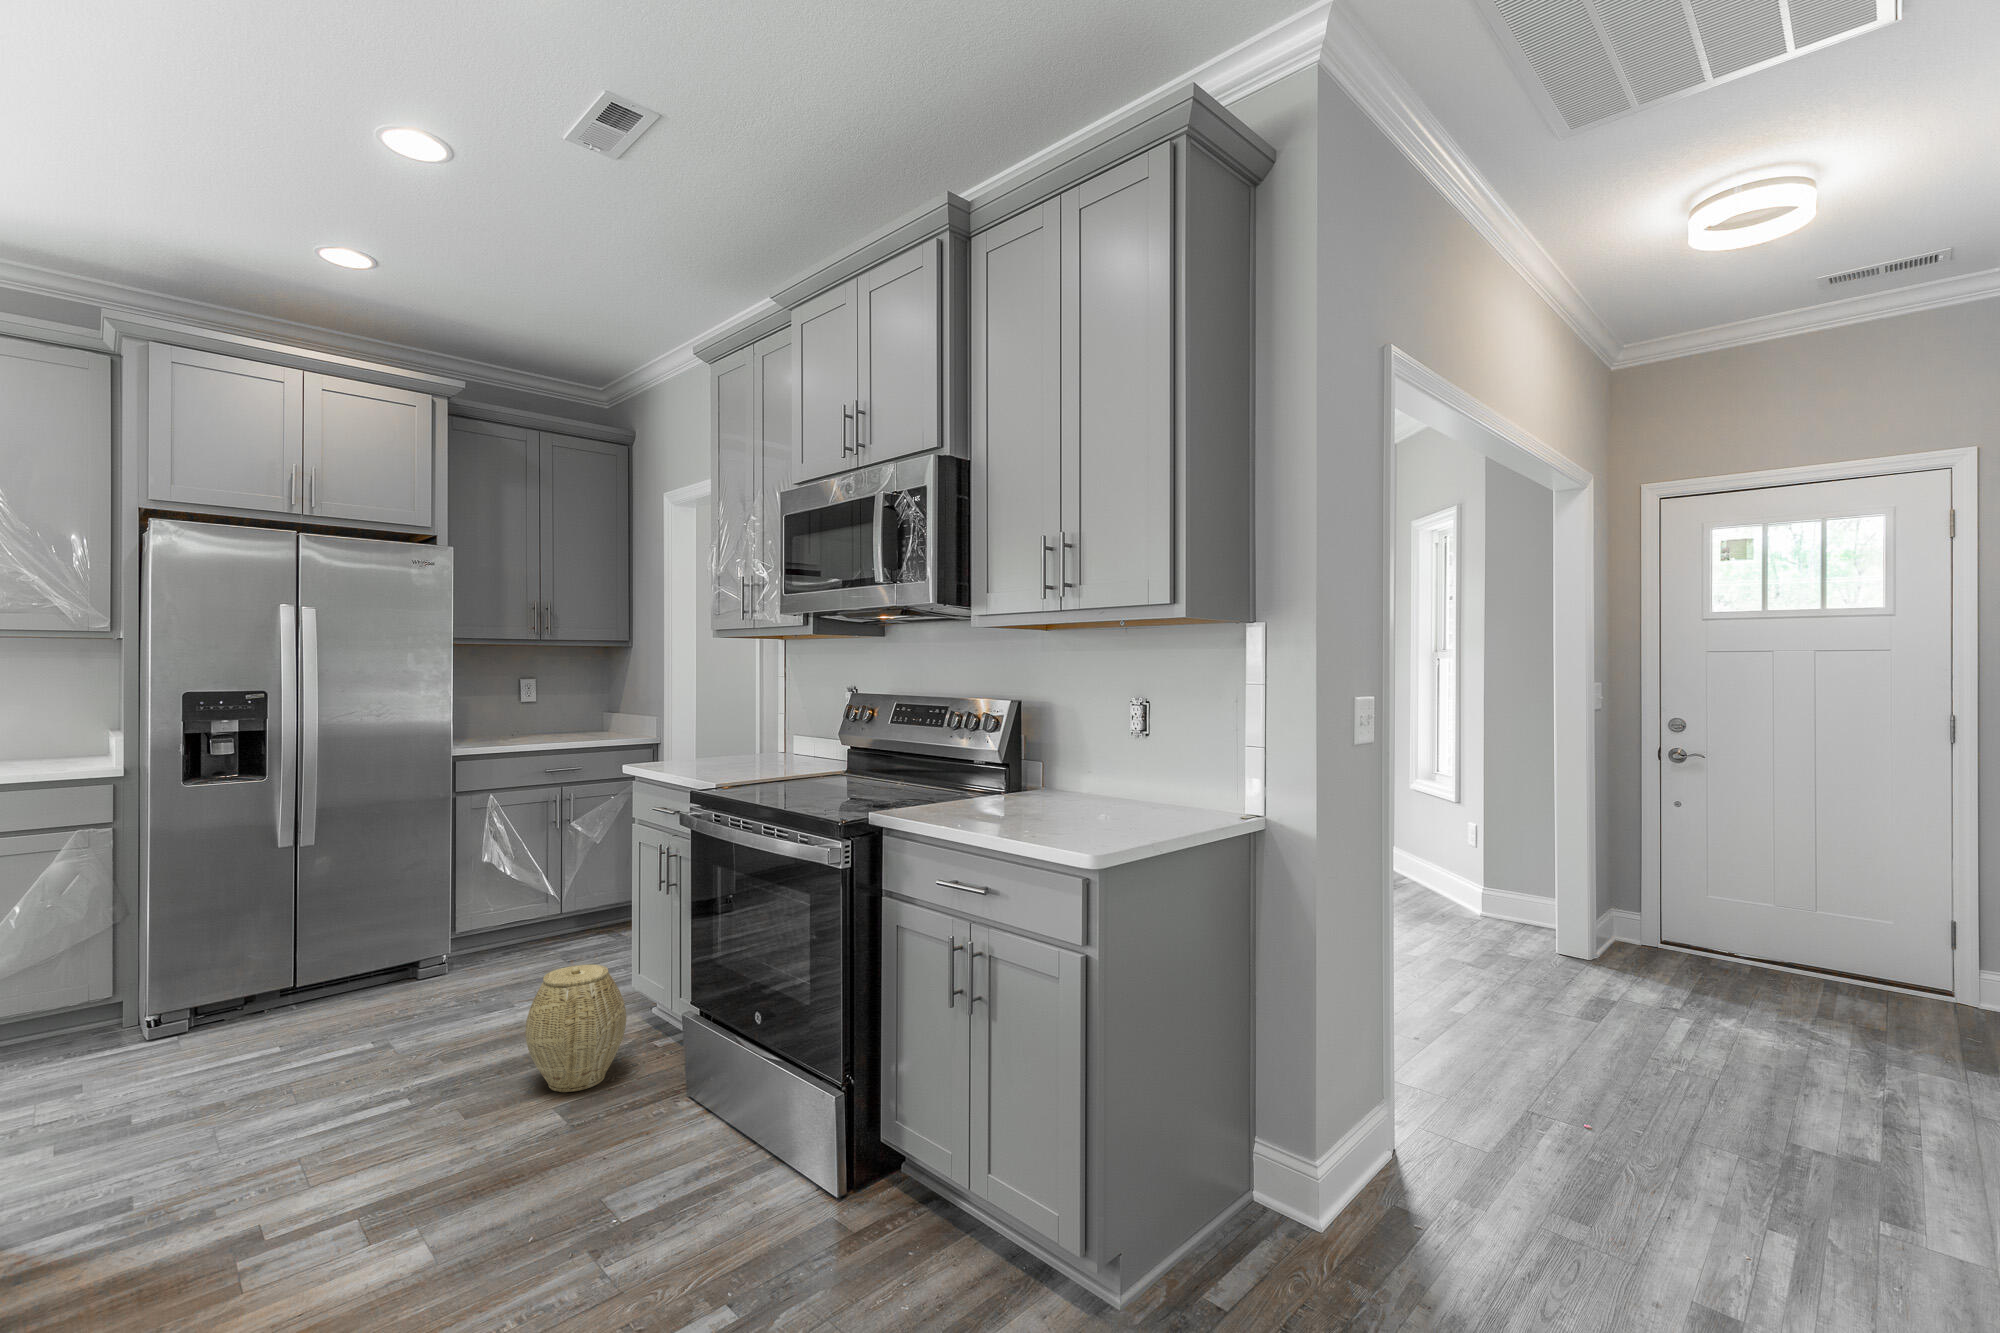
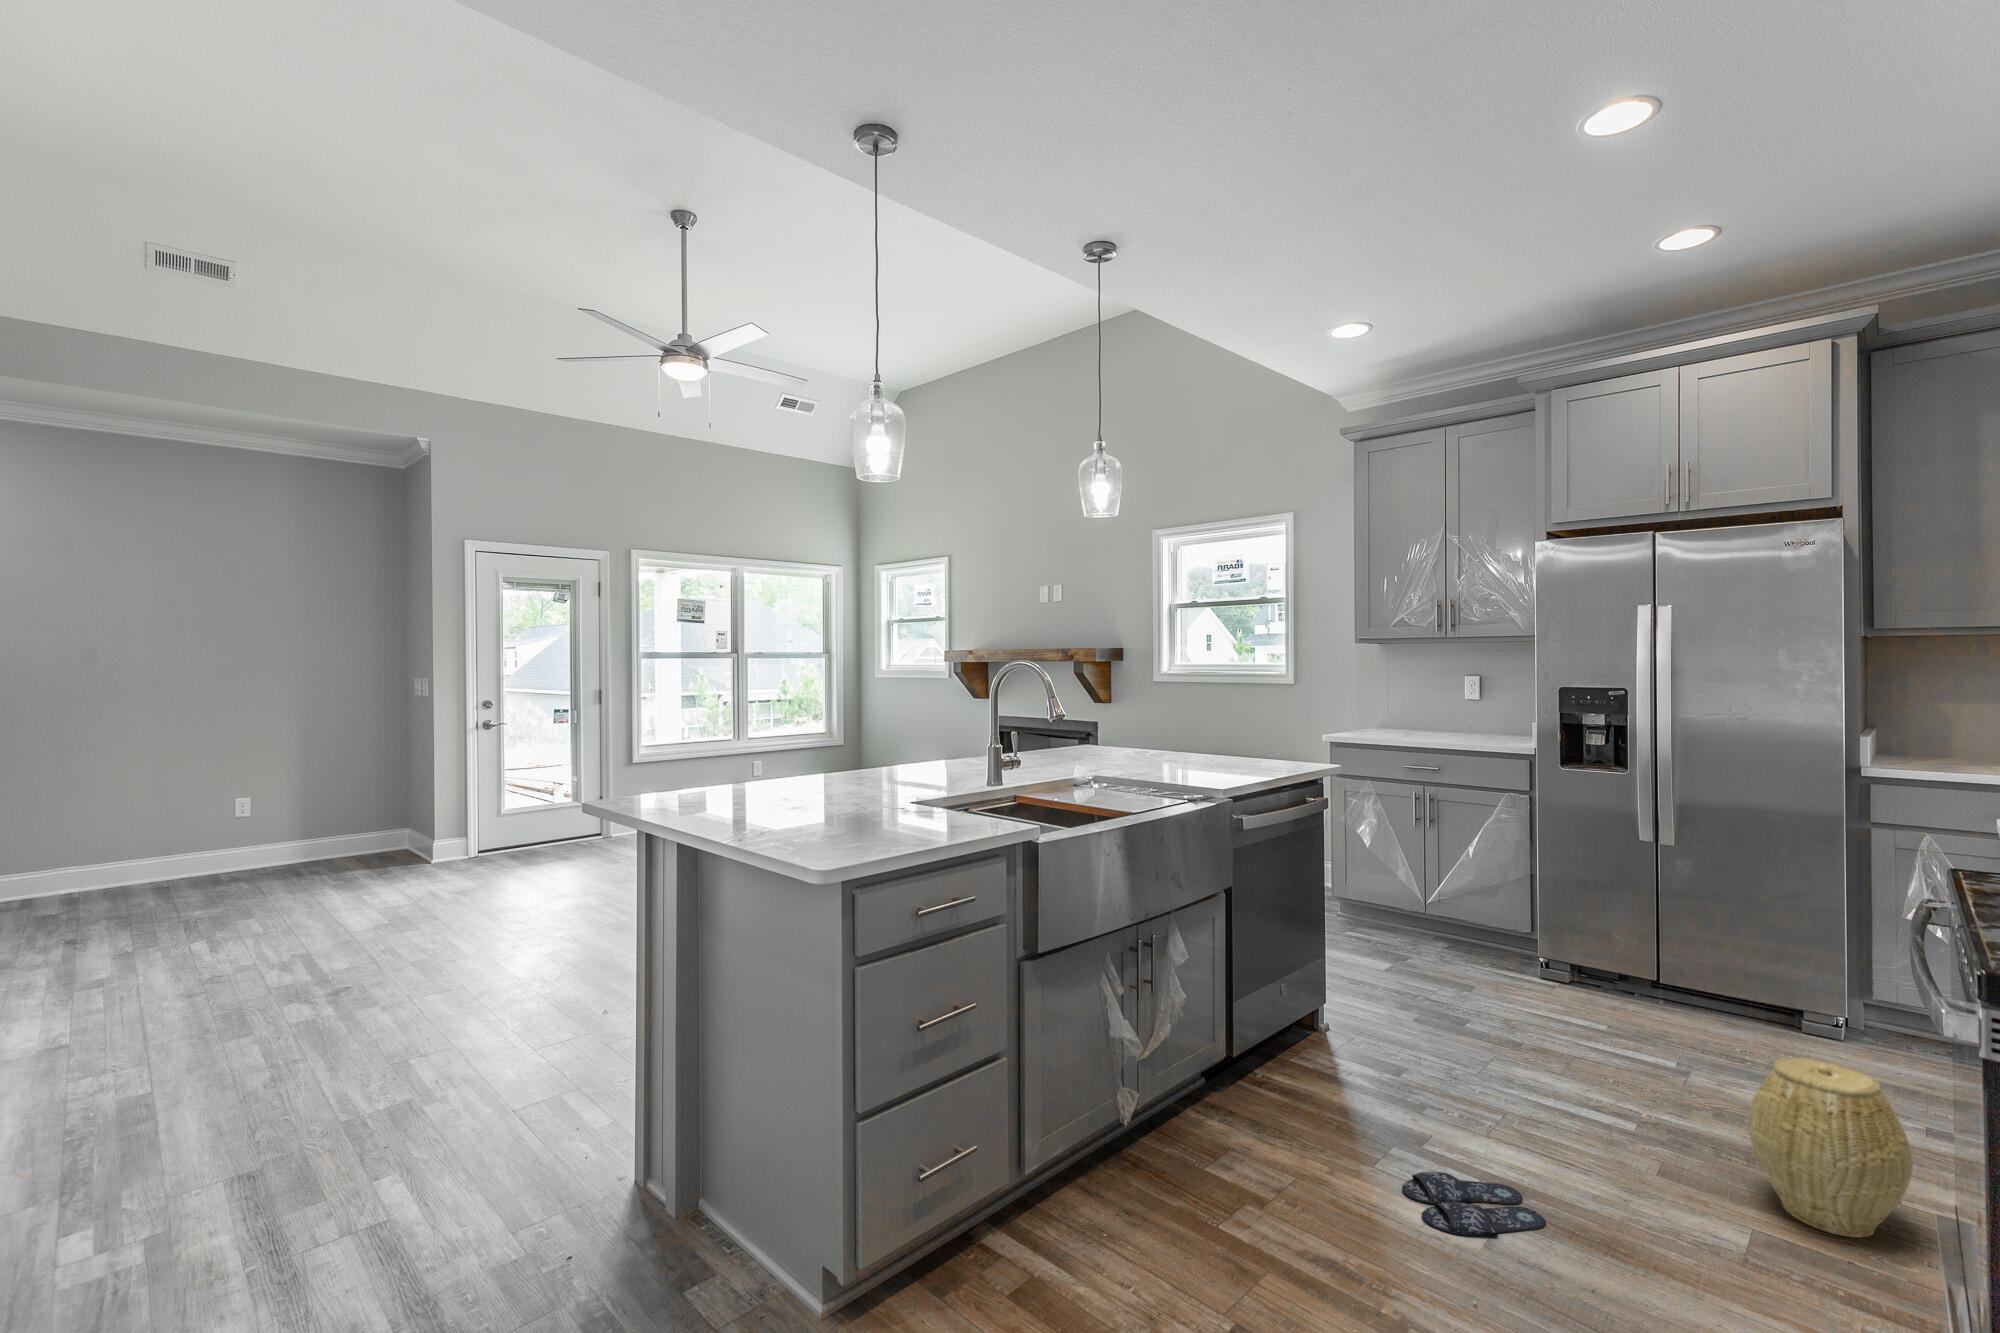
slippers: none [296,1202,449,1282] -> present [1402,1172,1546,1236]

